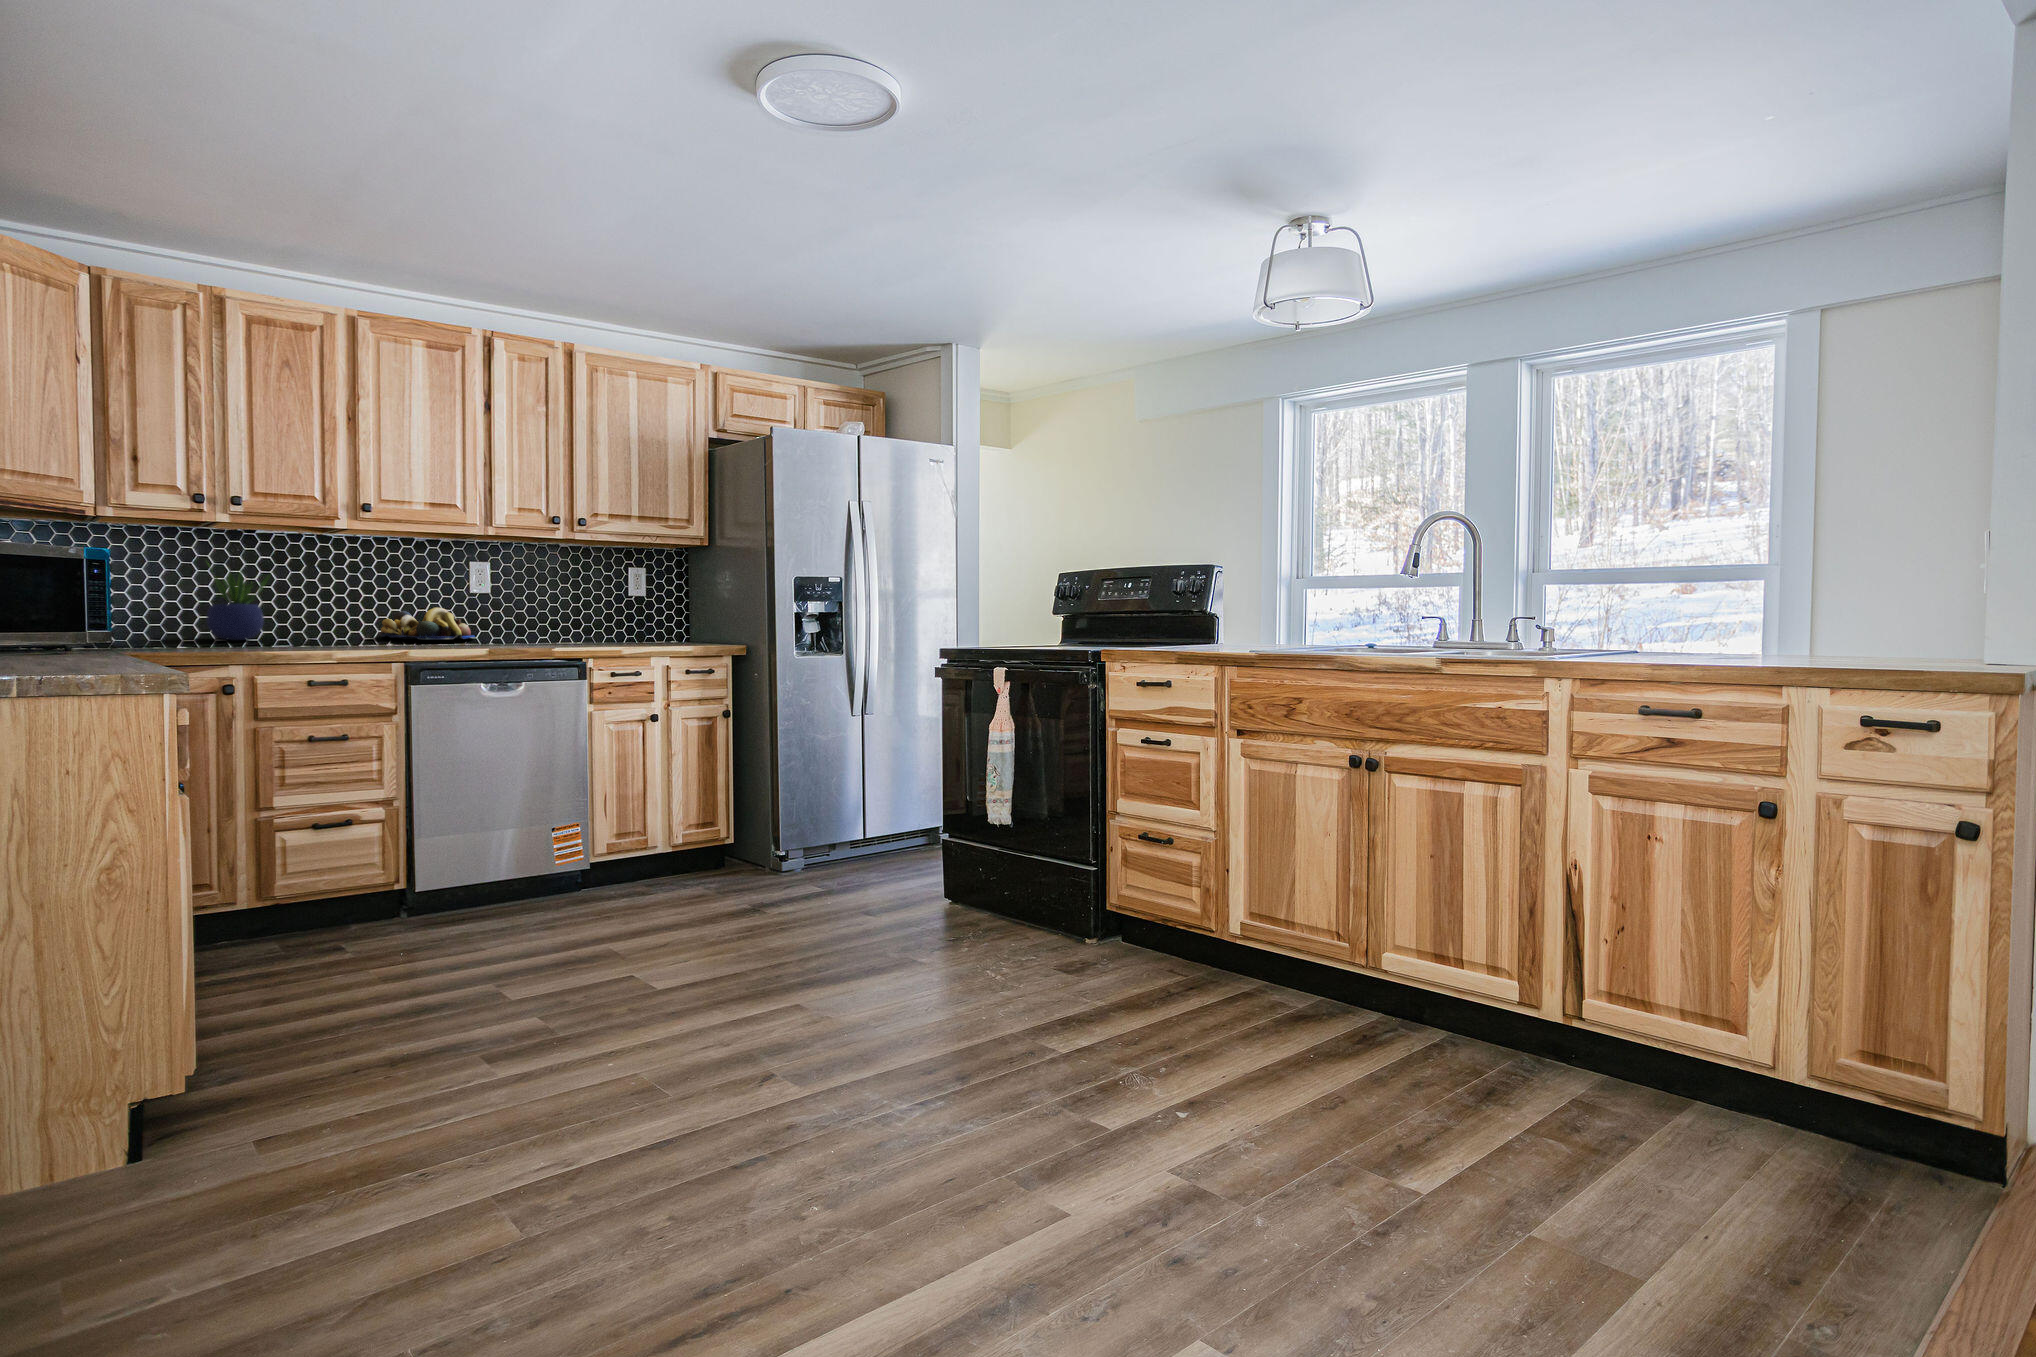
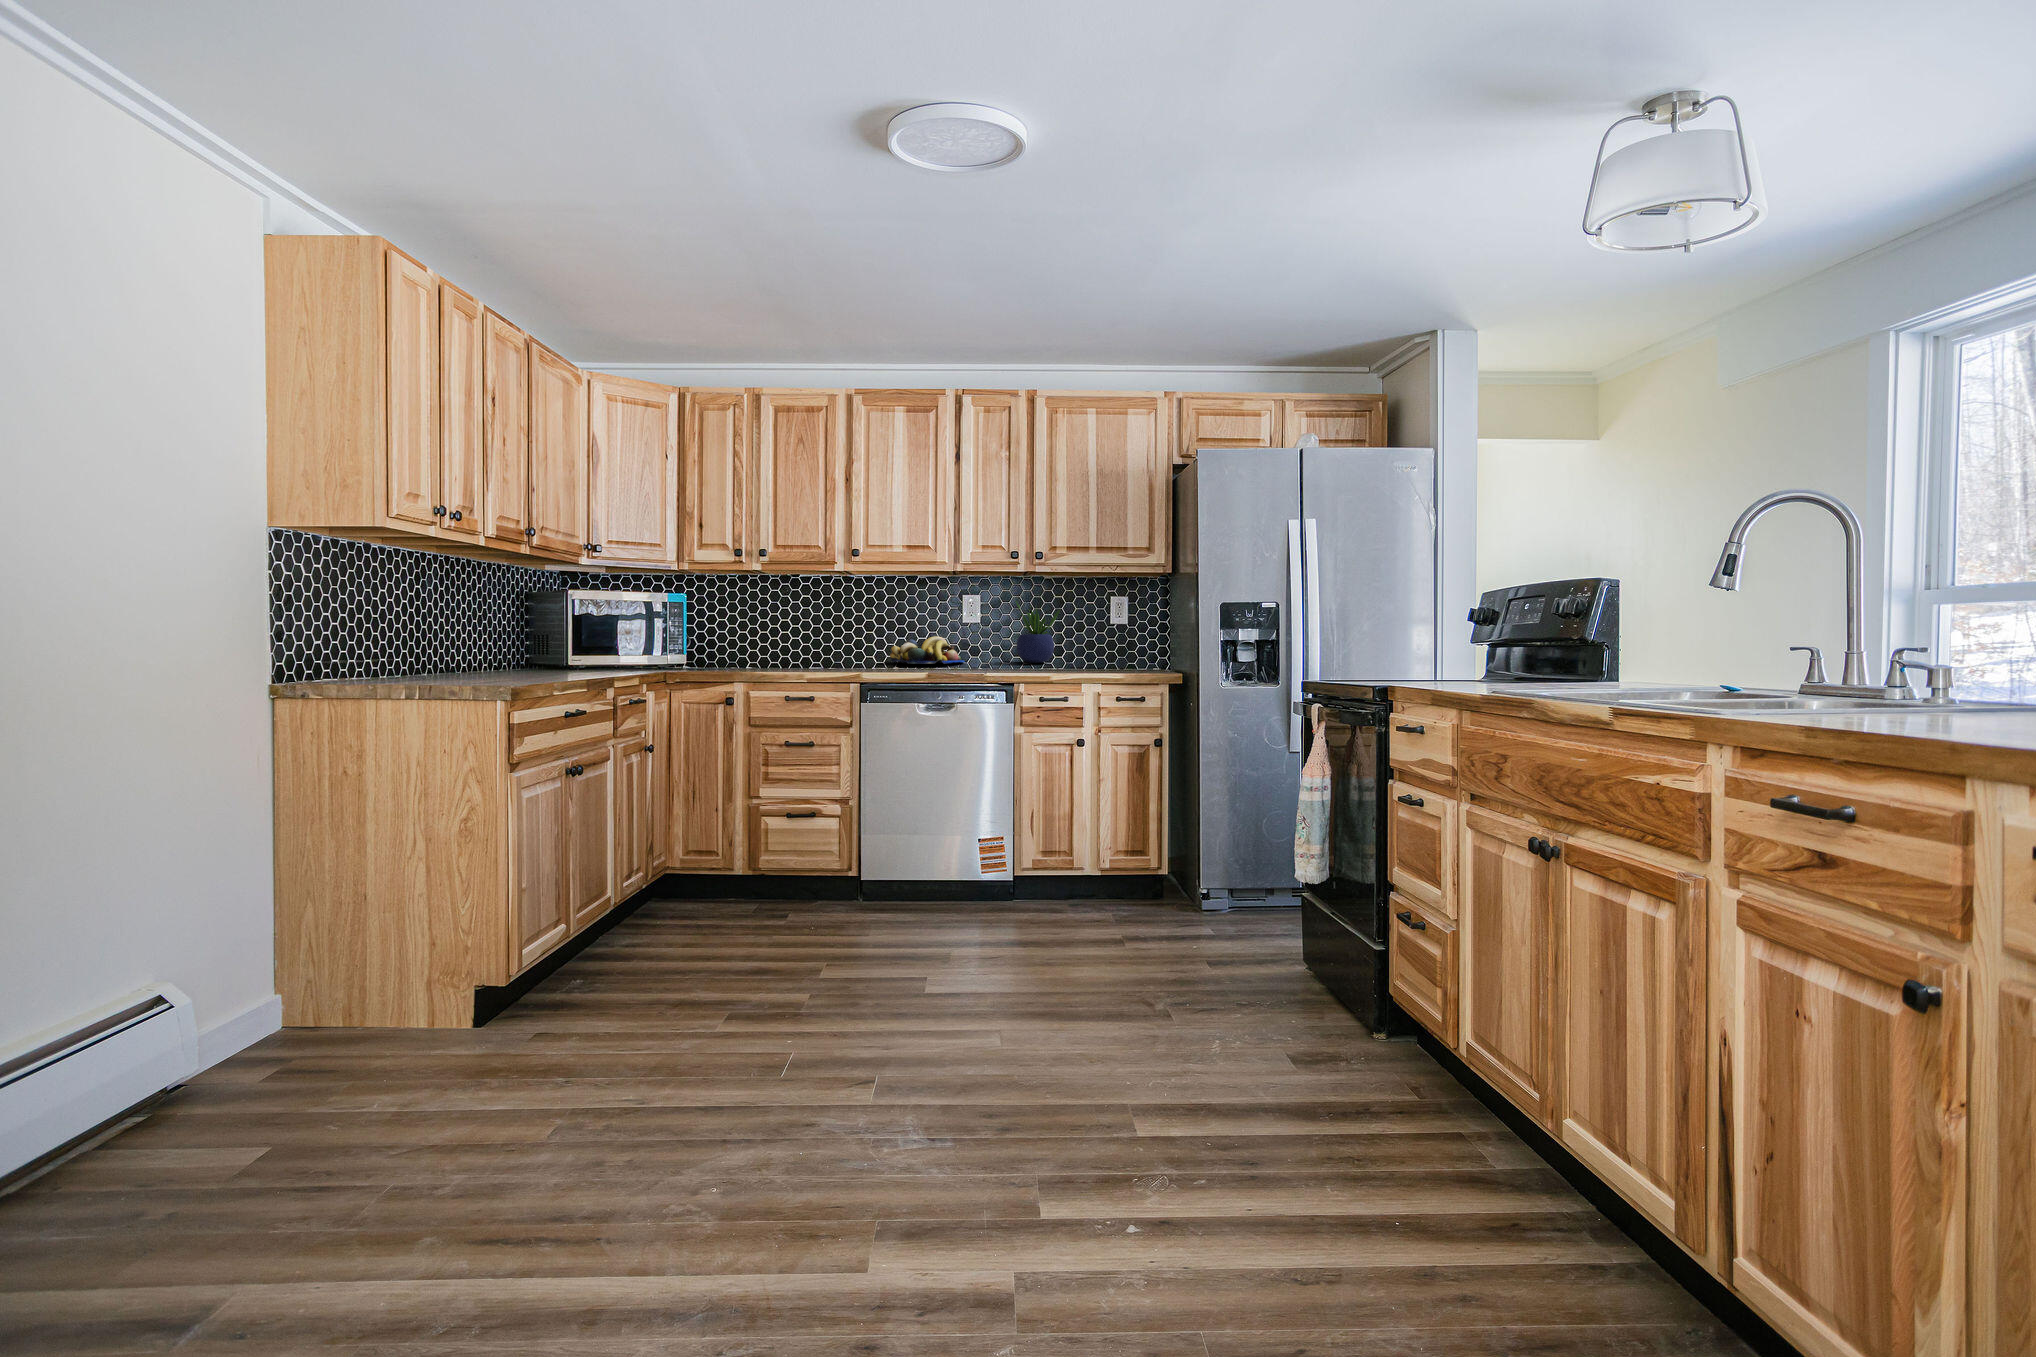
potted plant: present [207,563,270,641] -> present [1016,602,1060,663]

